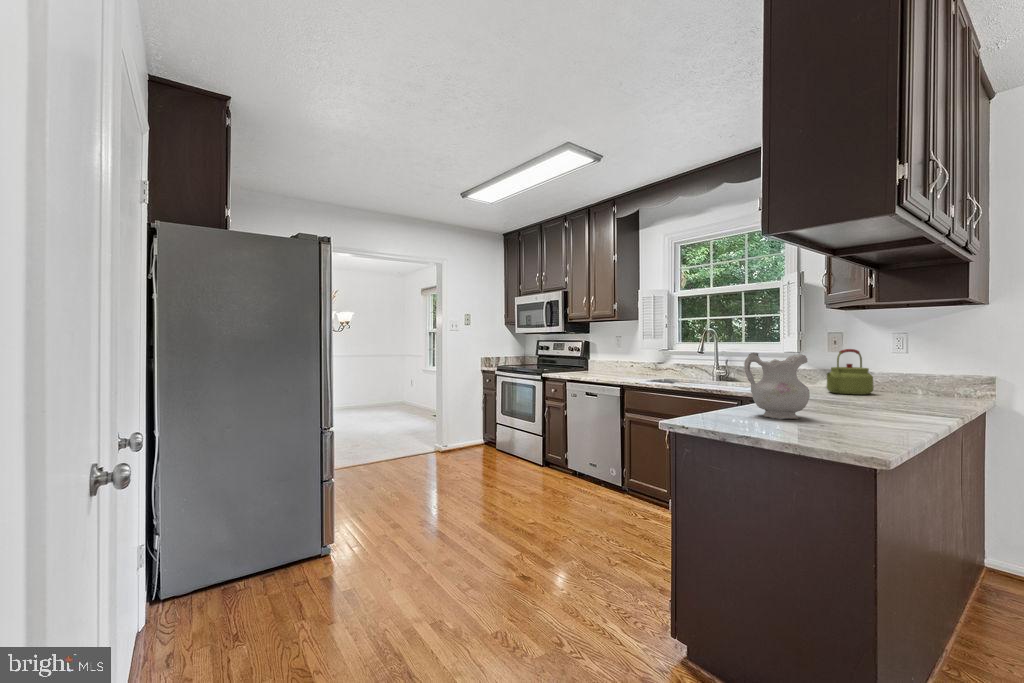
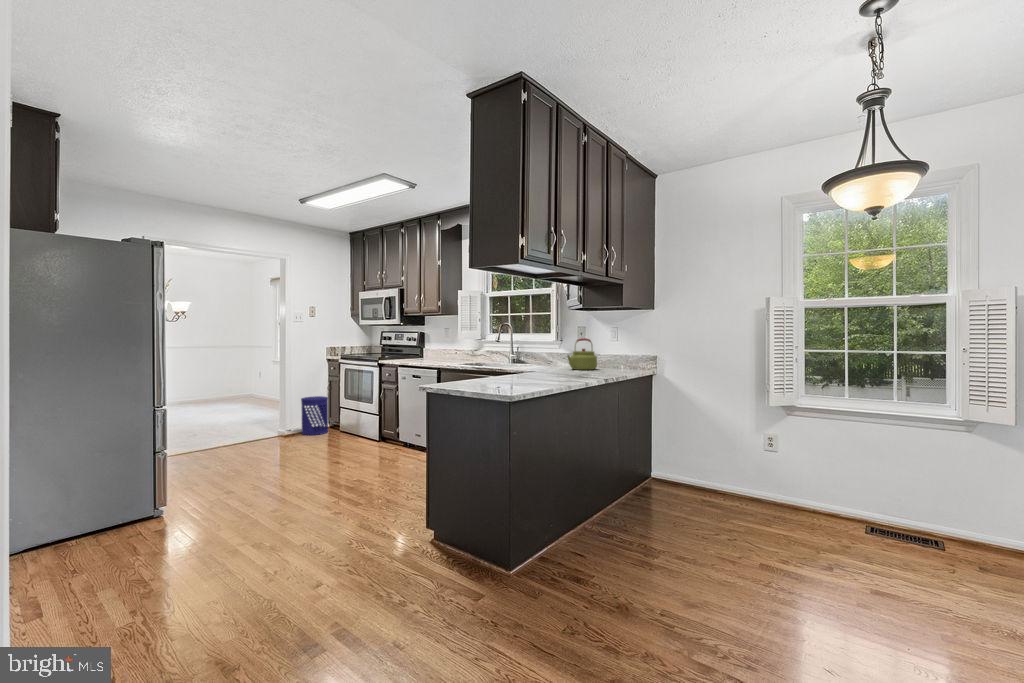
ceramic pitcher: present [744,353,810,419] -> none [482,340,519,383]
waste bin: none [456,411,484,454] -> present [301,396,328,435]

